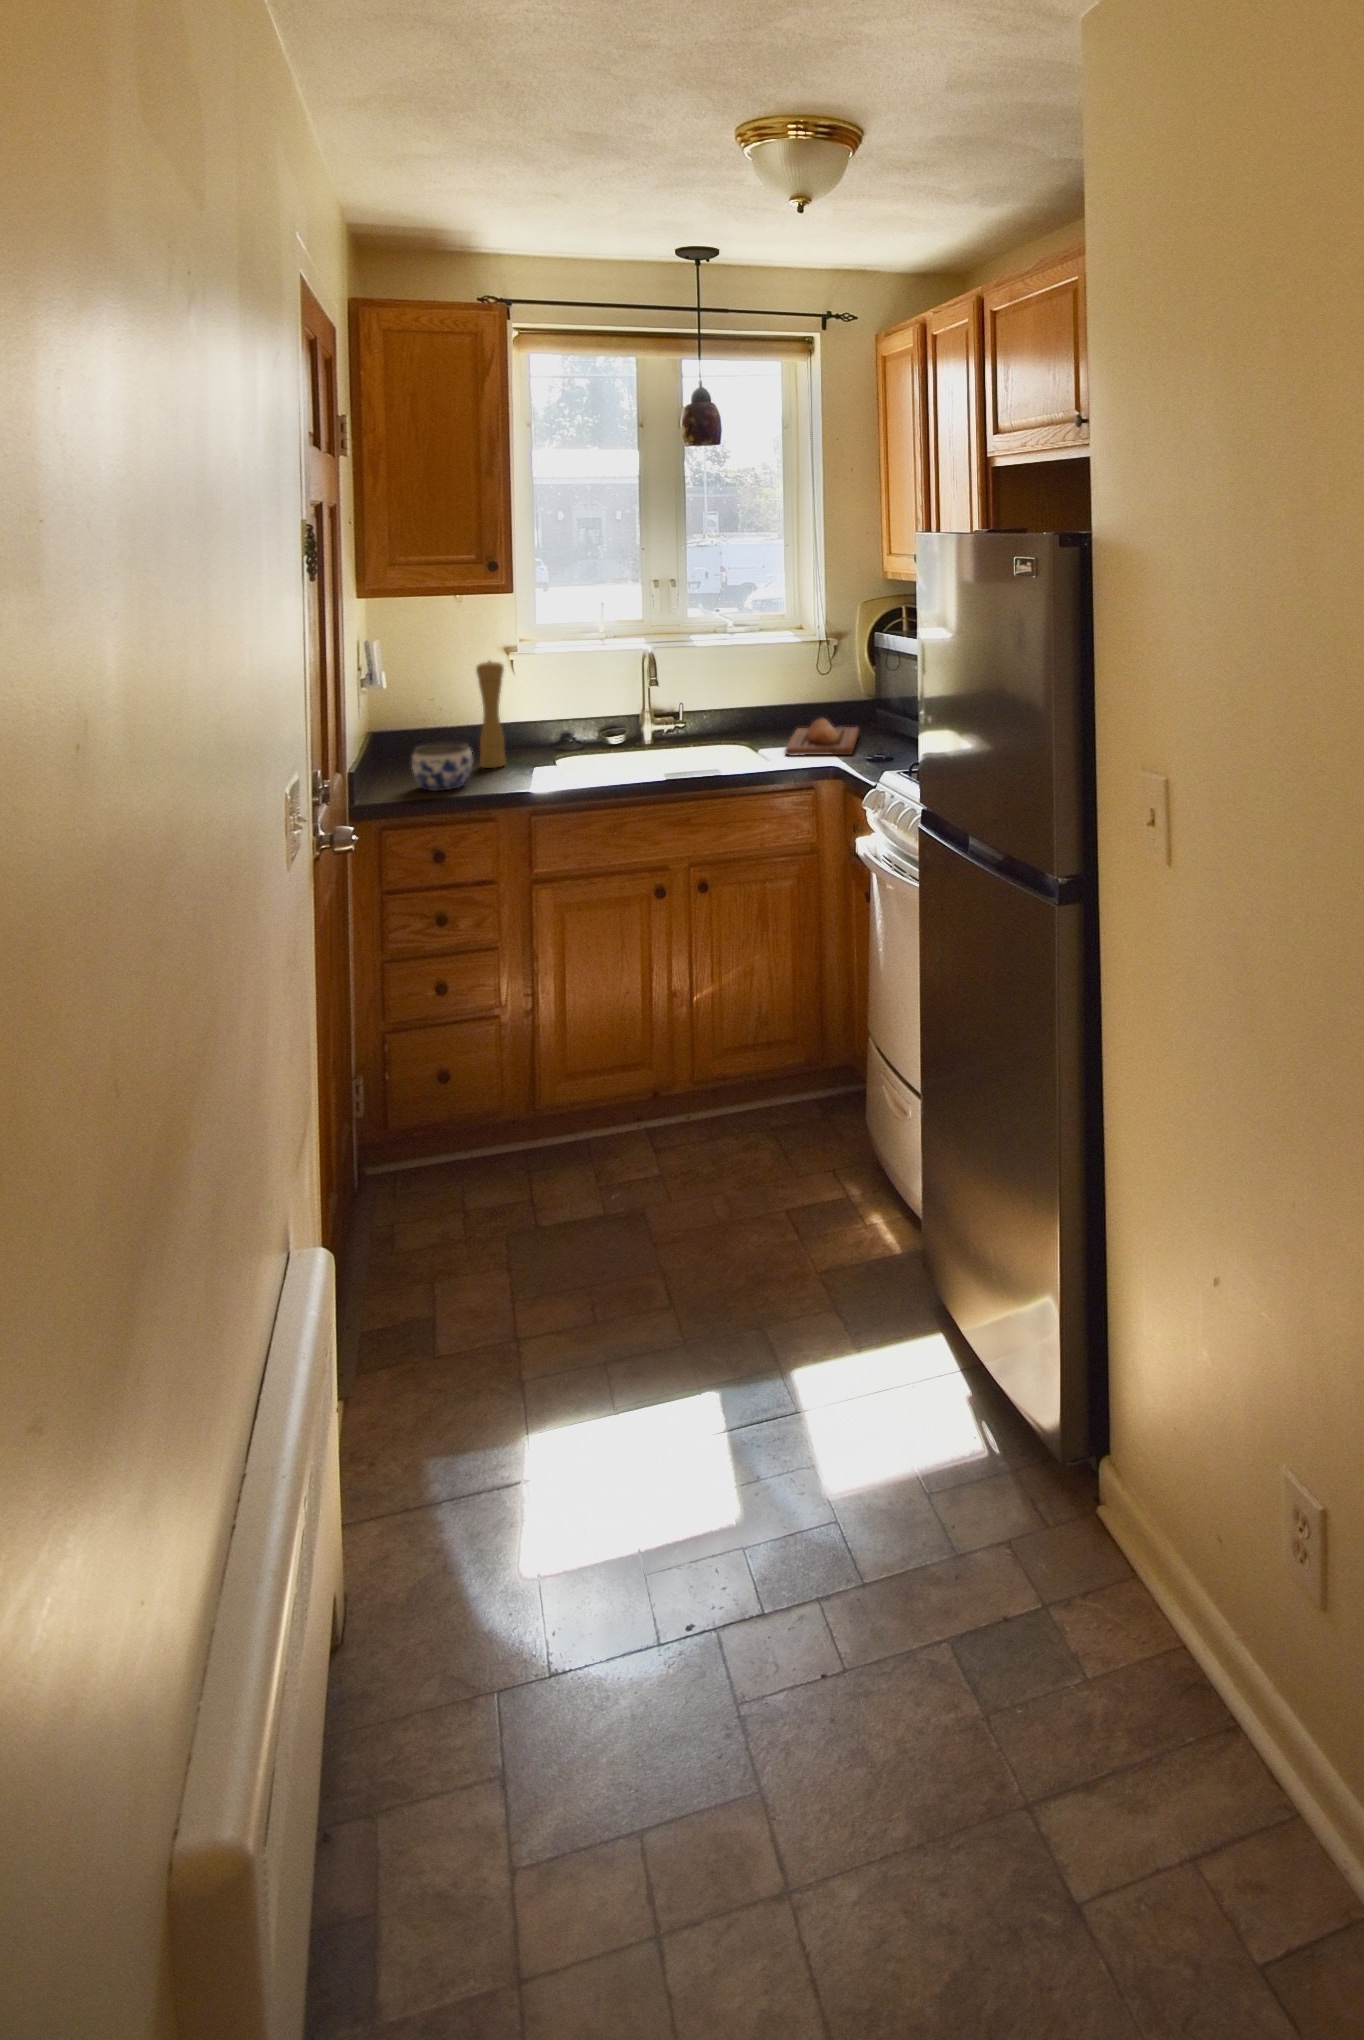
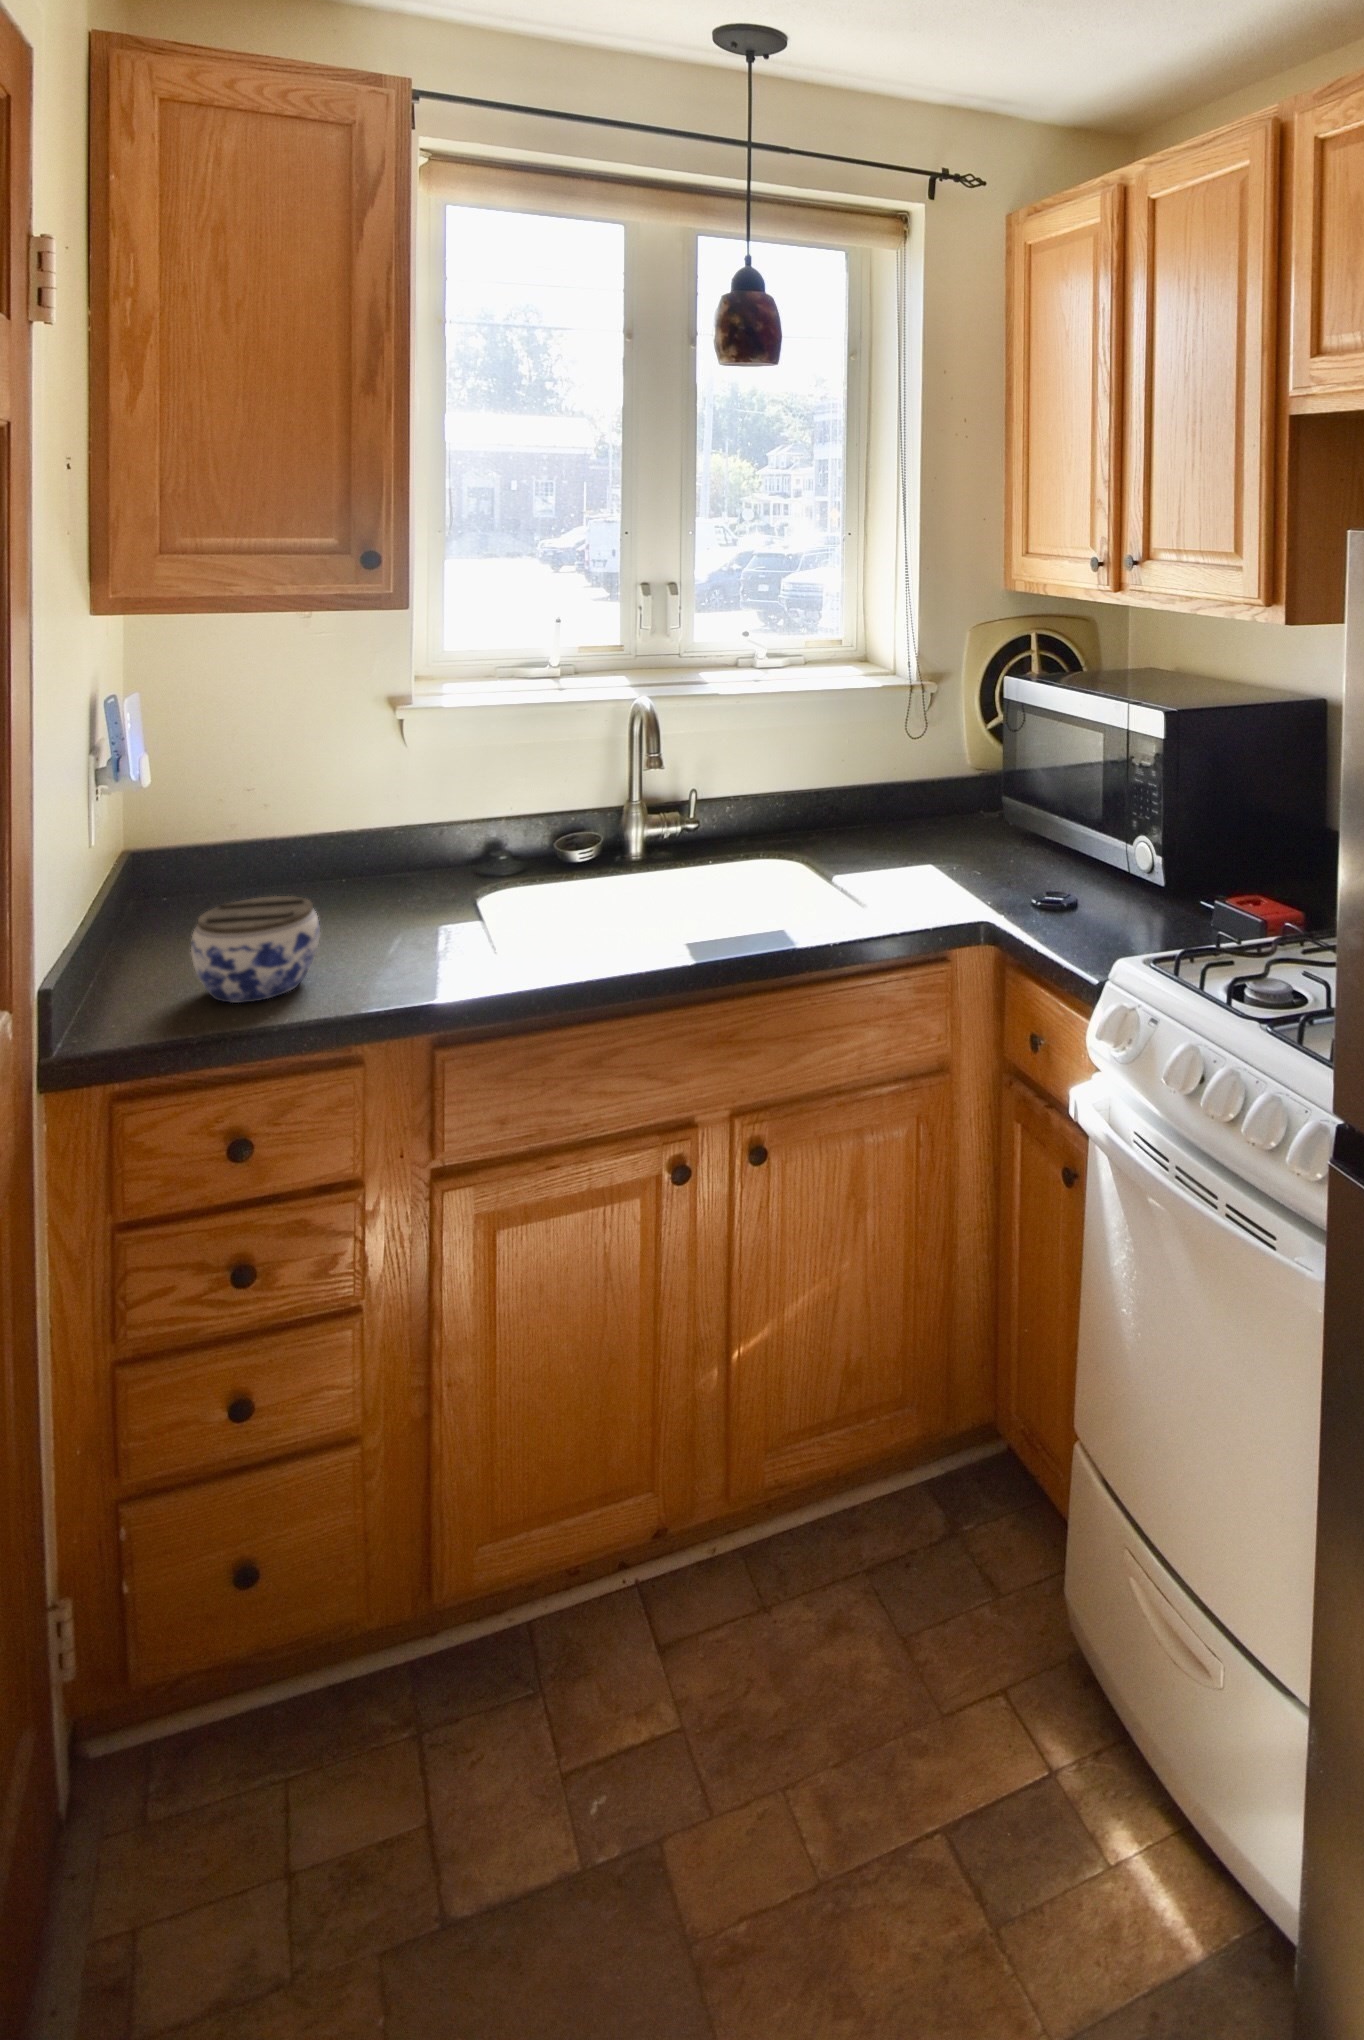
pepper mill: present [476,661,505,768] -> none [332,732,385,929]
bread loaf: present [785,718,859,756] -> none [870,811,988,885]

